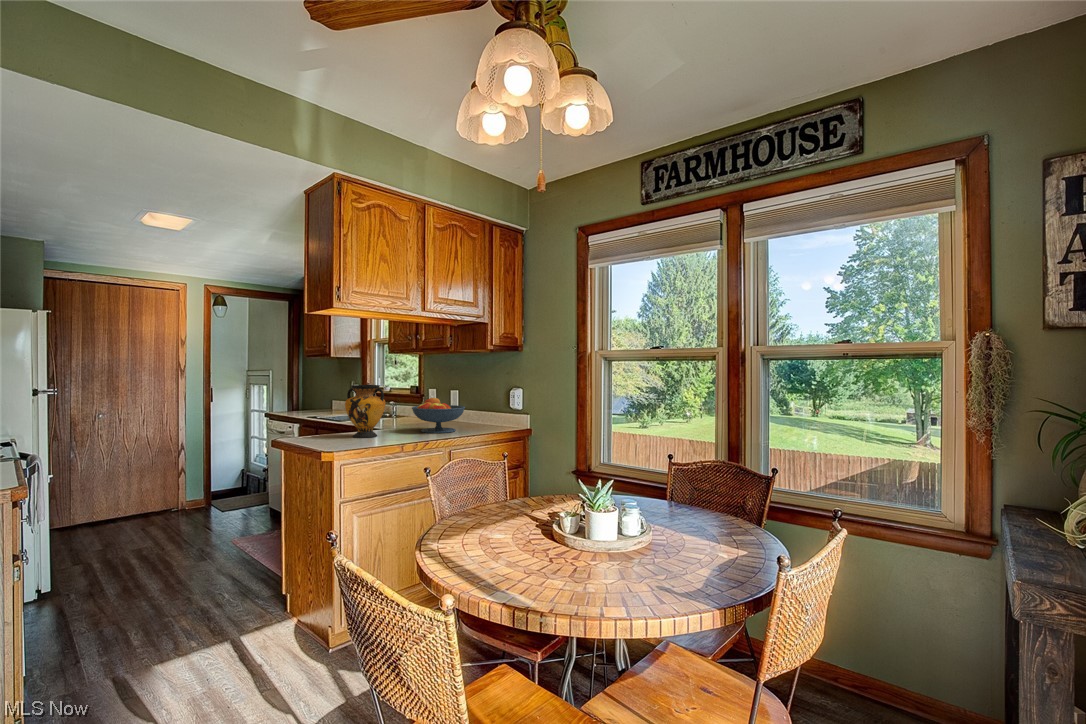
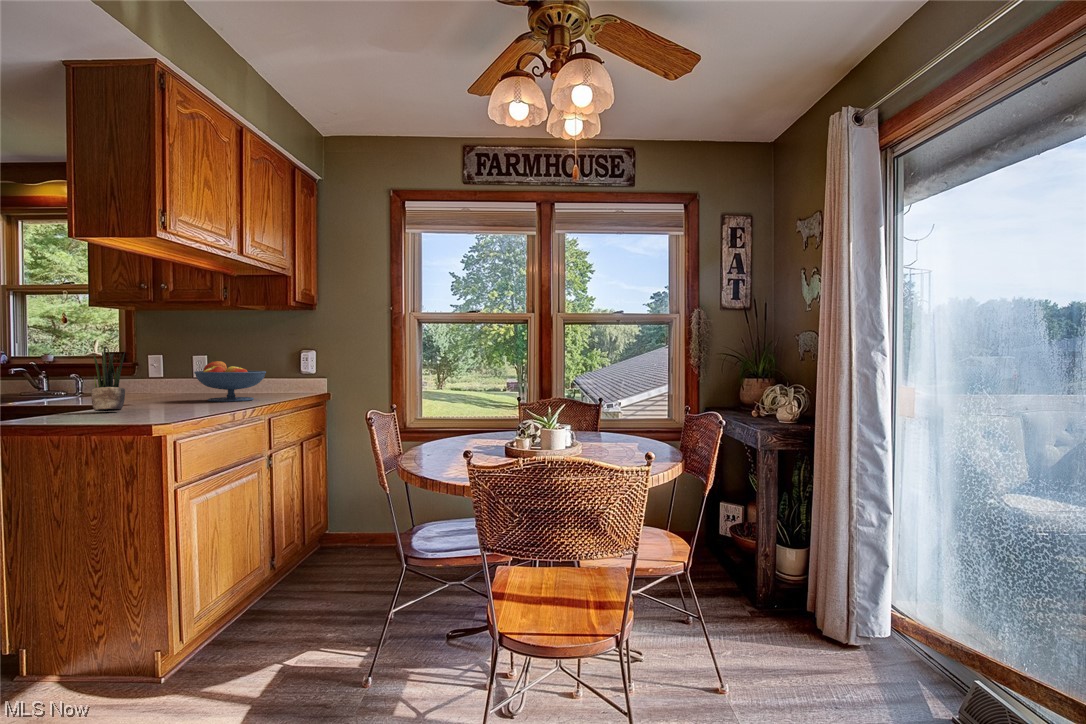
vase: present [345,385,385,438] -> none [126,341,186,408]
potted plant: none [306,392,330,440] -> present [91,346,125,411]

